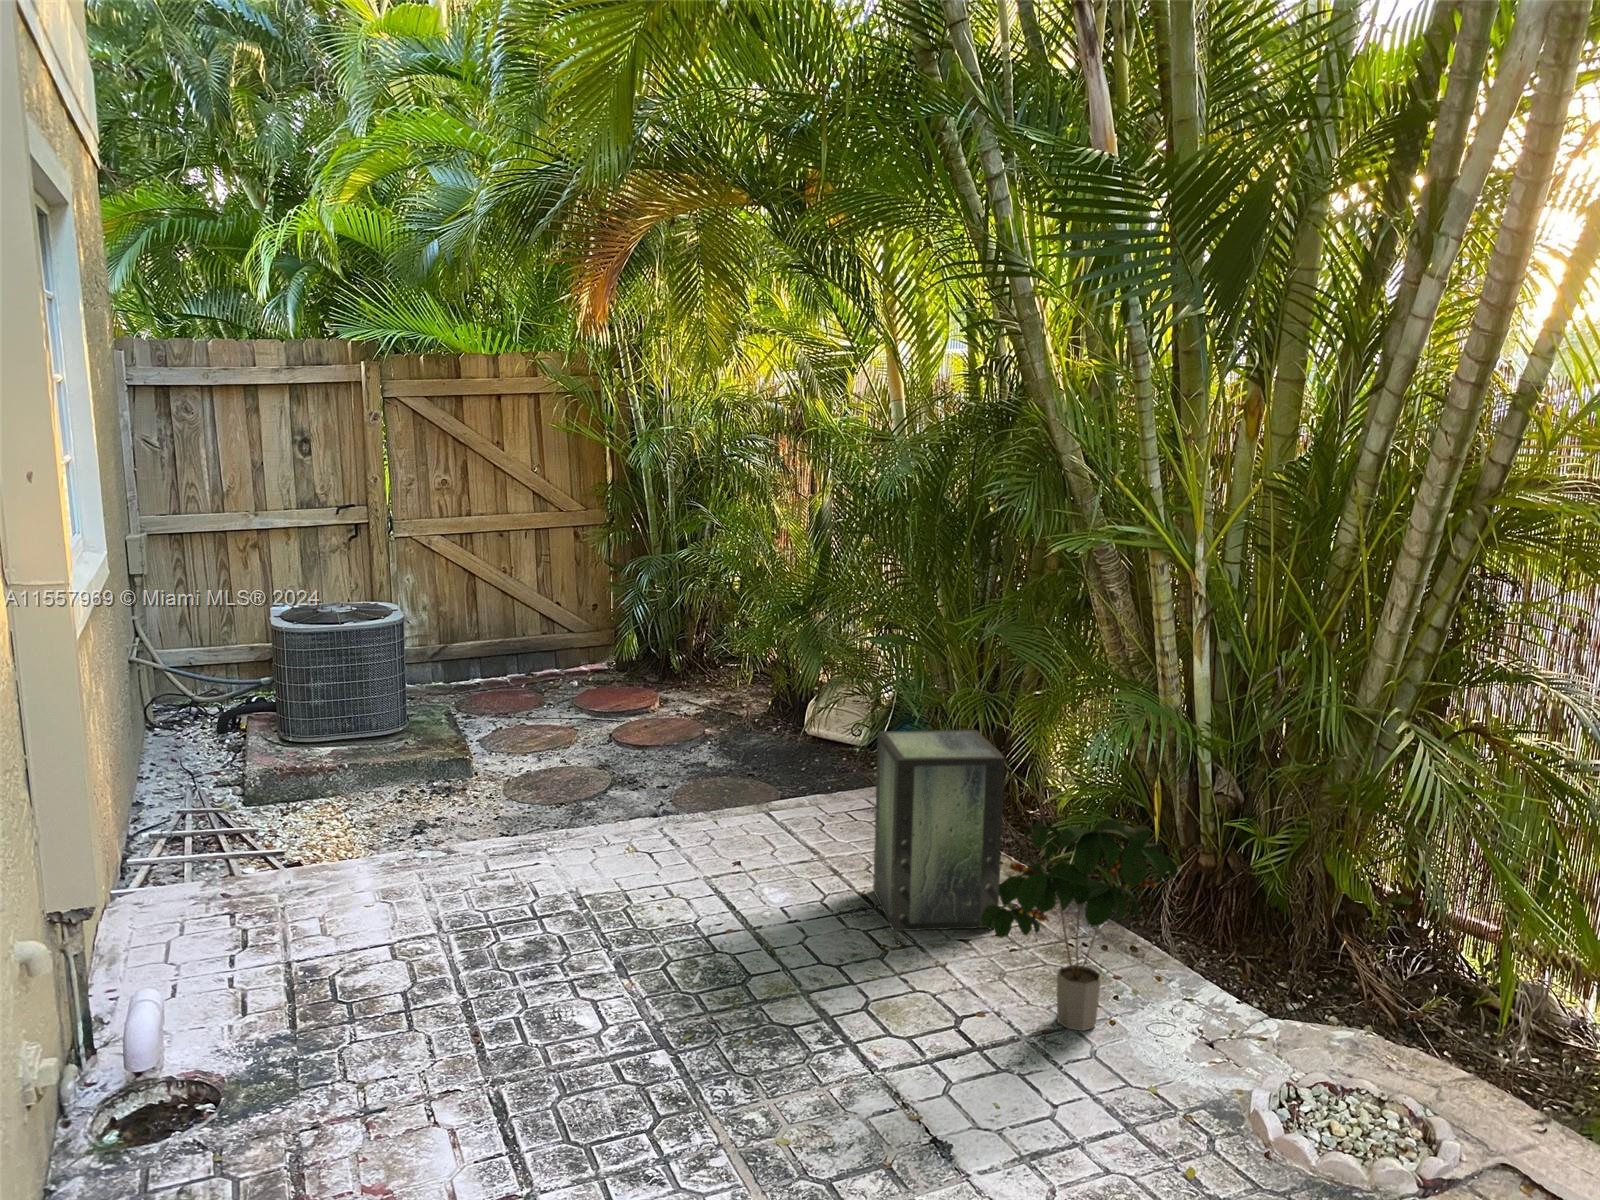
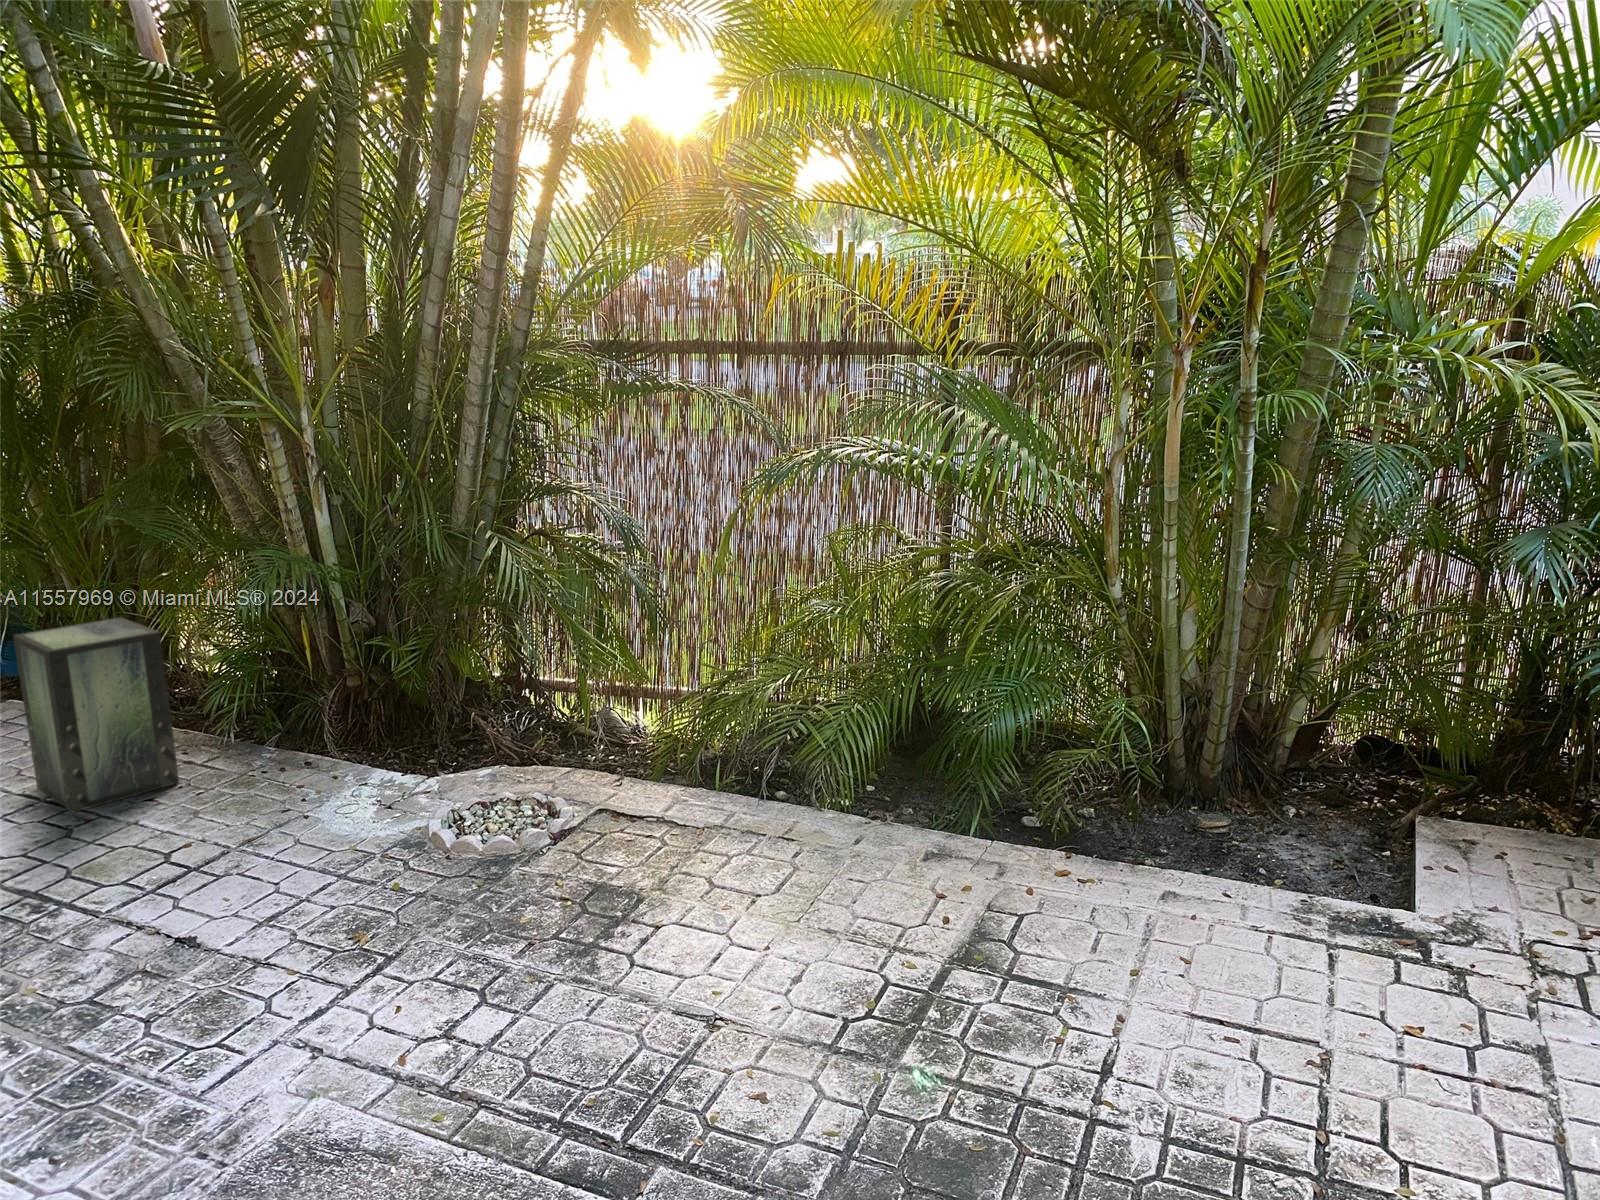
potted plant: present [981,819,1178,1031] -> none [173,654,340,833]

